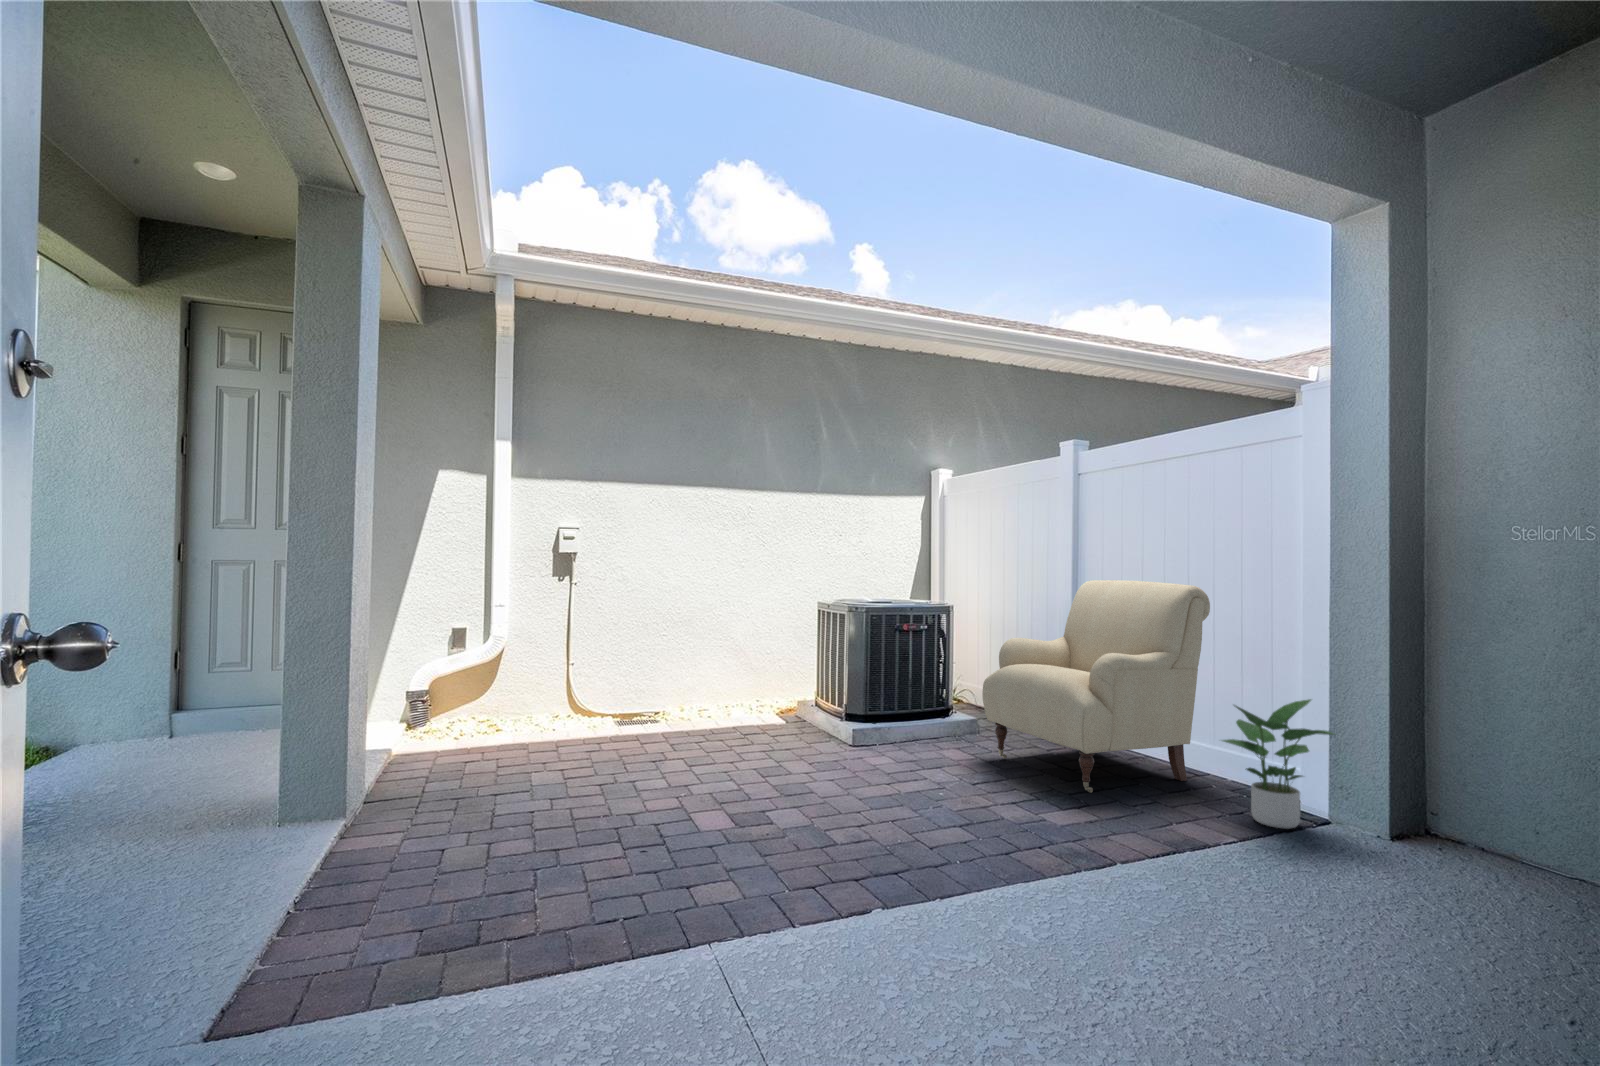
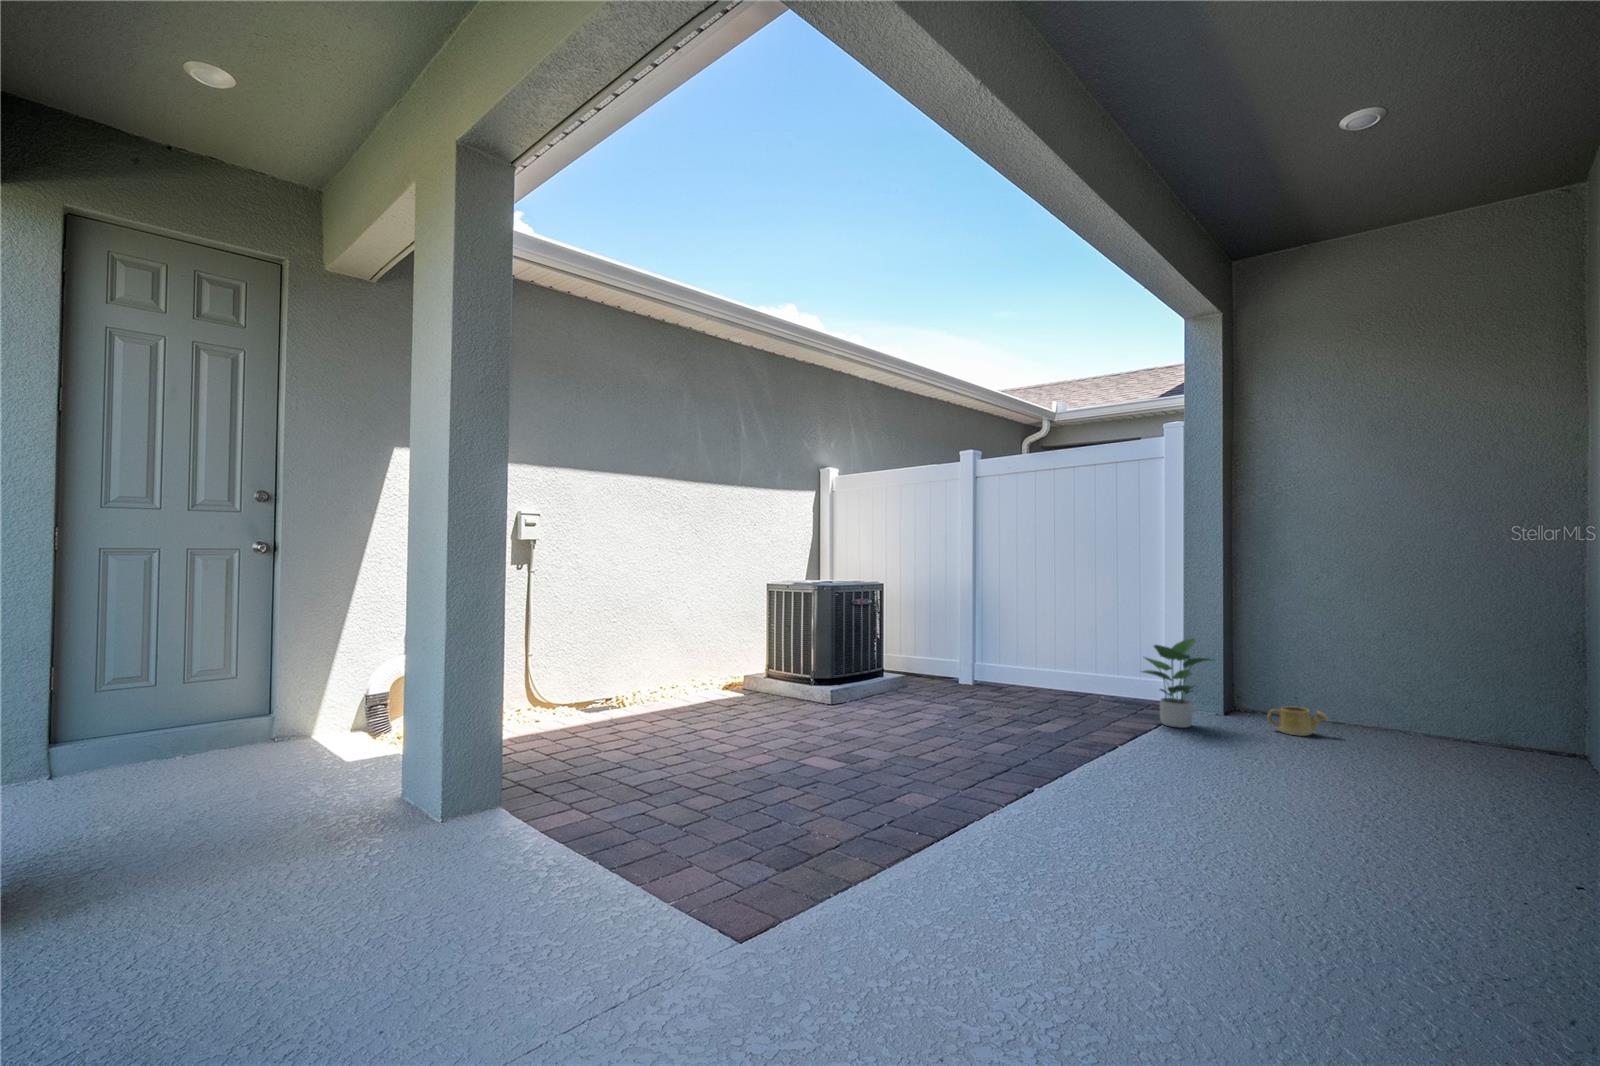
chair: present [982,580,1210,793] -> none [942,560,1102,721]
watering can: none [1427,818,1532,870] -> present [1267,706,1328,736]

